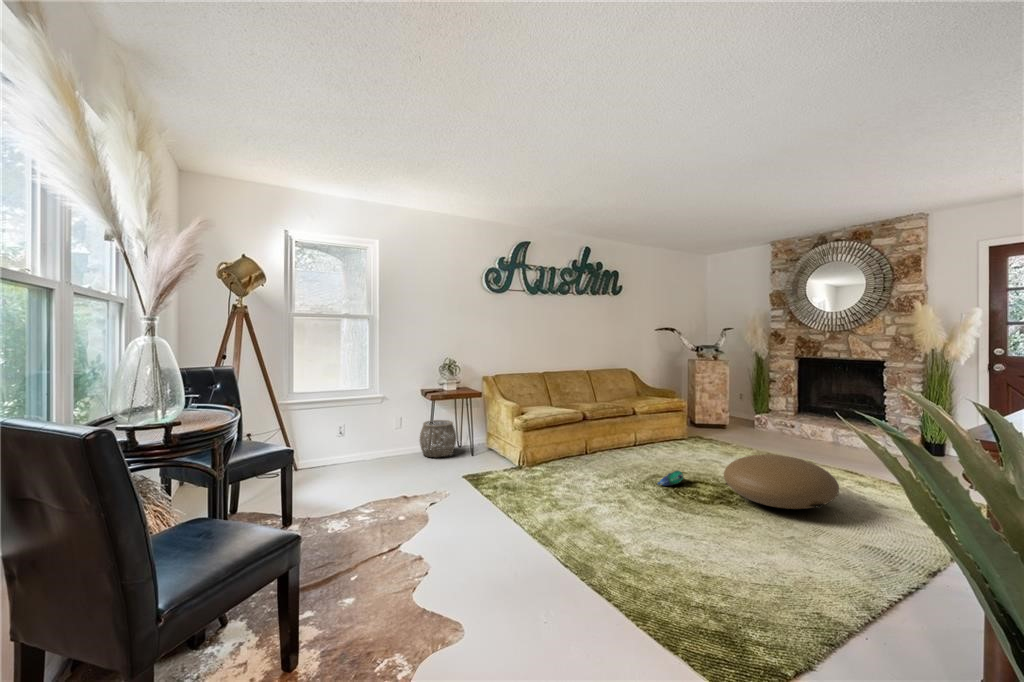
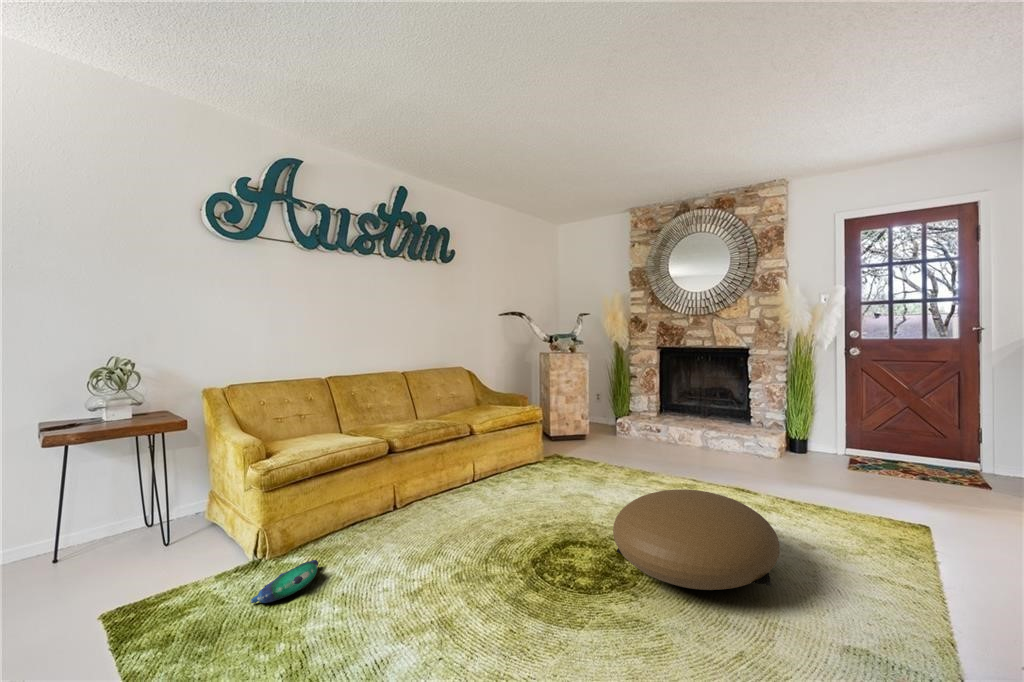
woven basket: present [420,420,456,457] -> none [26,478,131,565]
plush toy: present [657,471,683,486] -> present [251,560,318,603]

